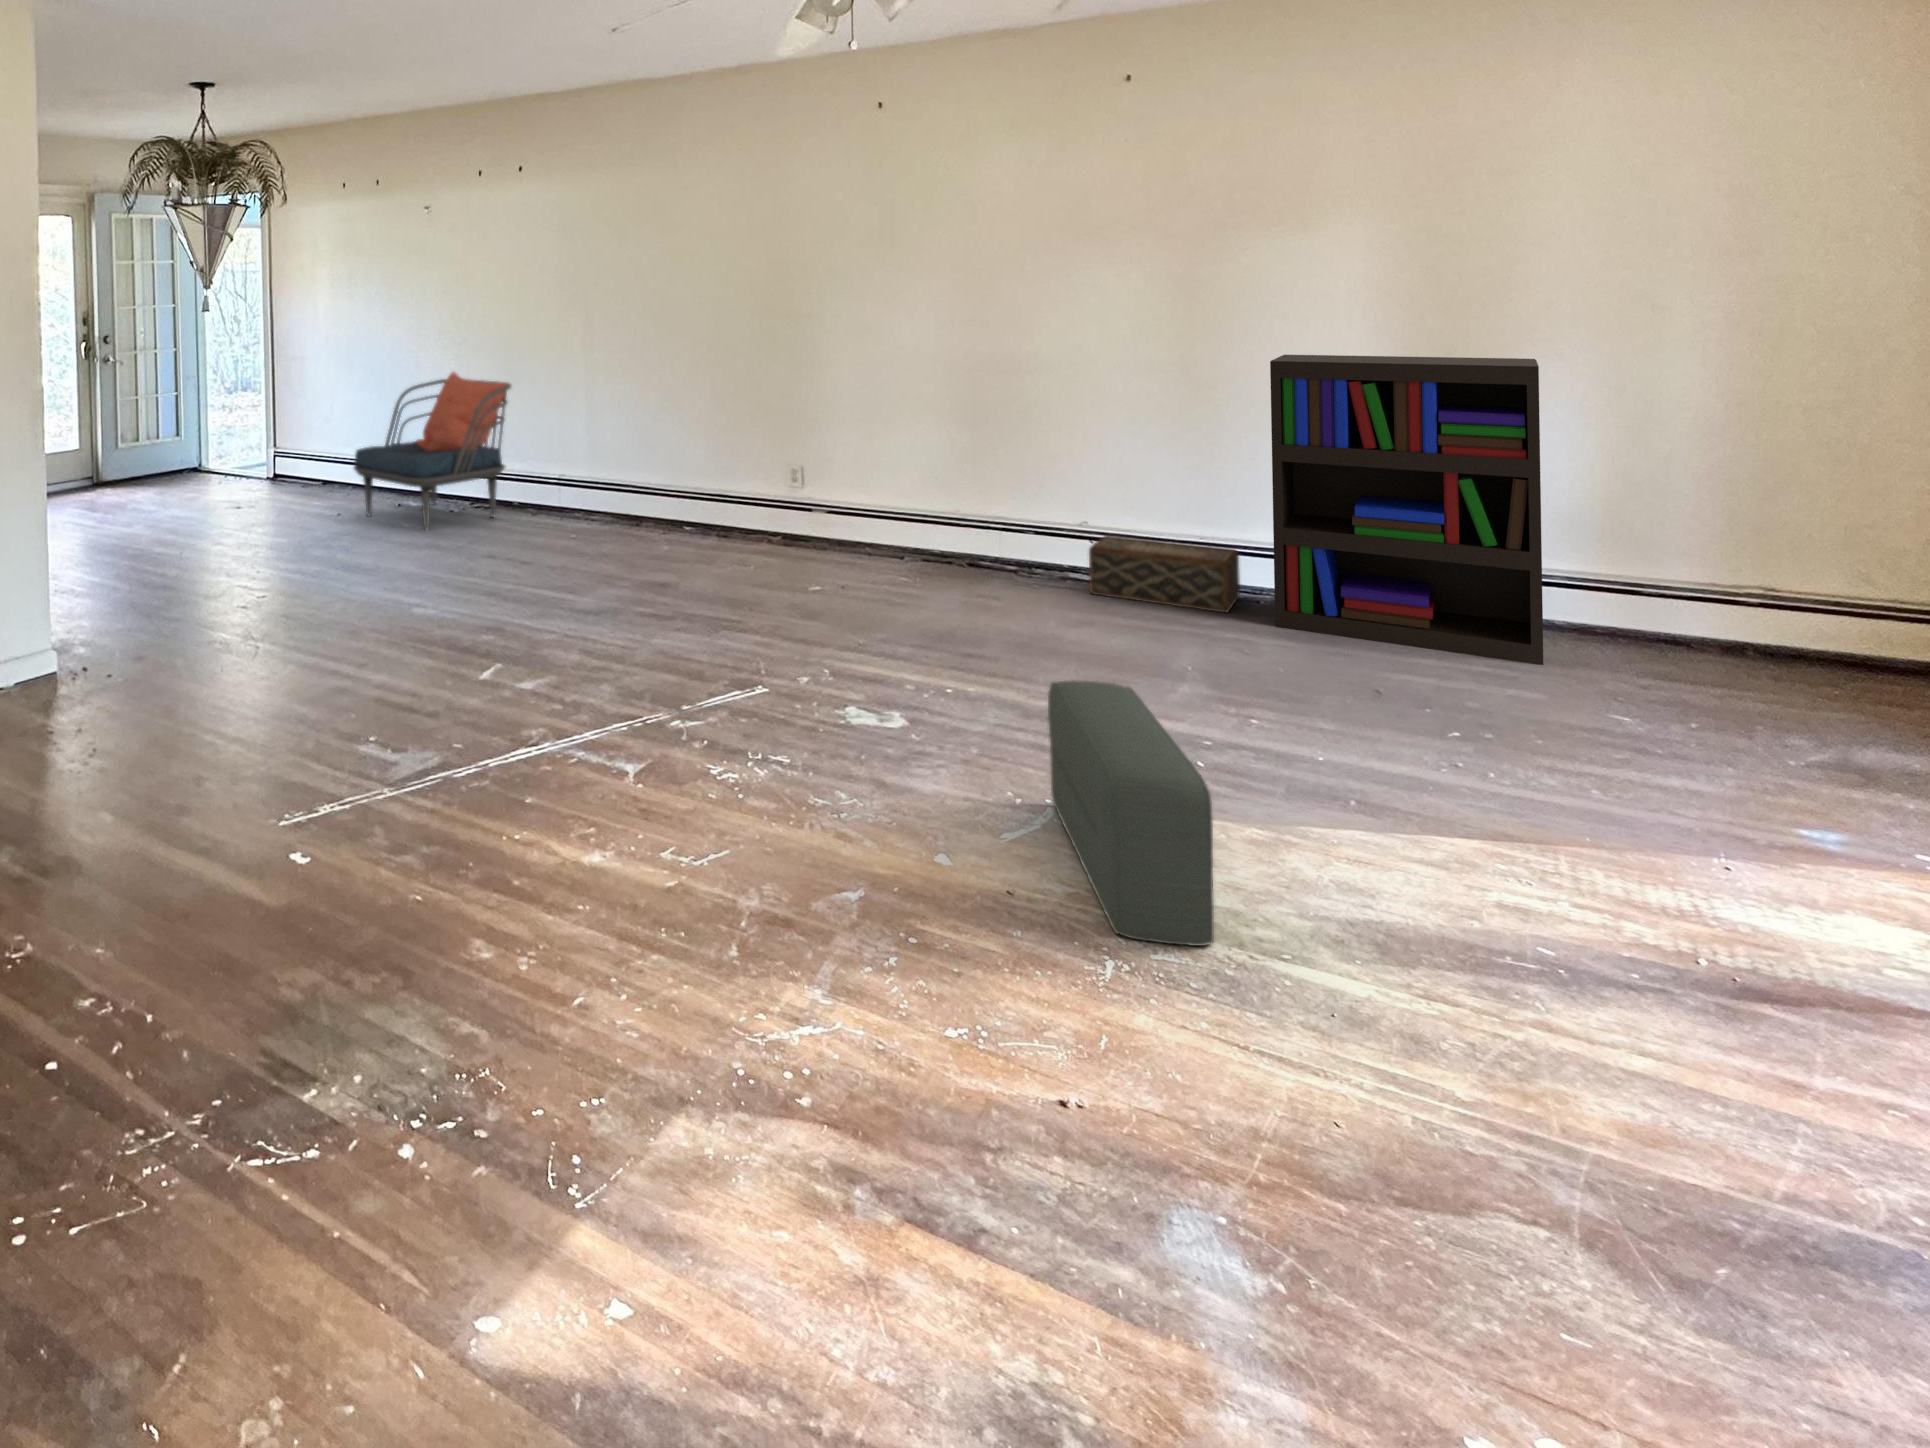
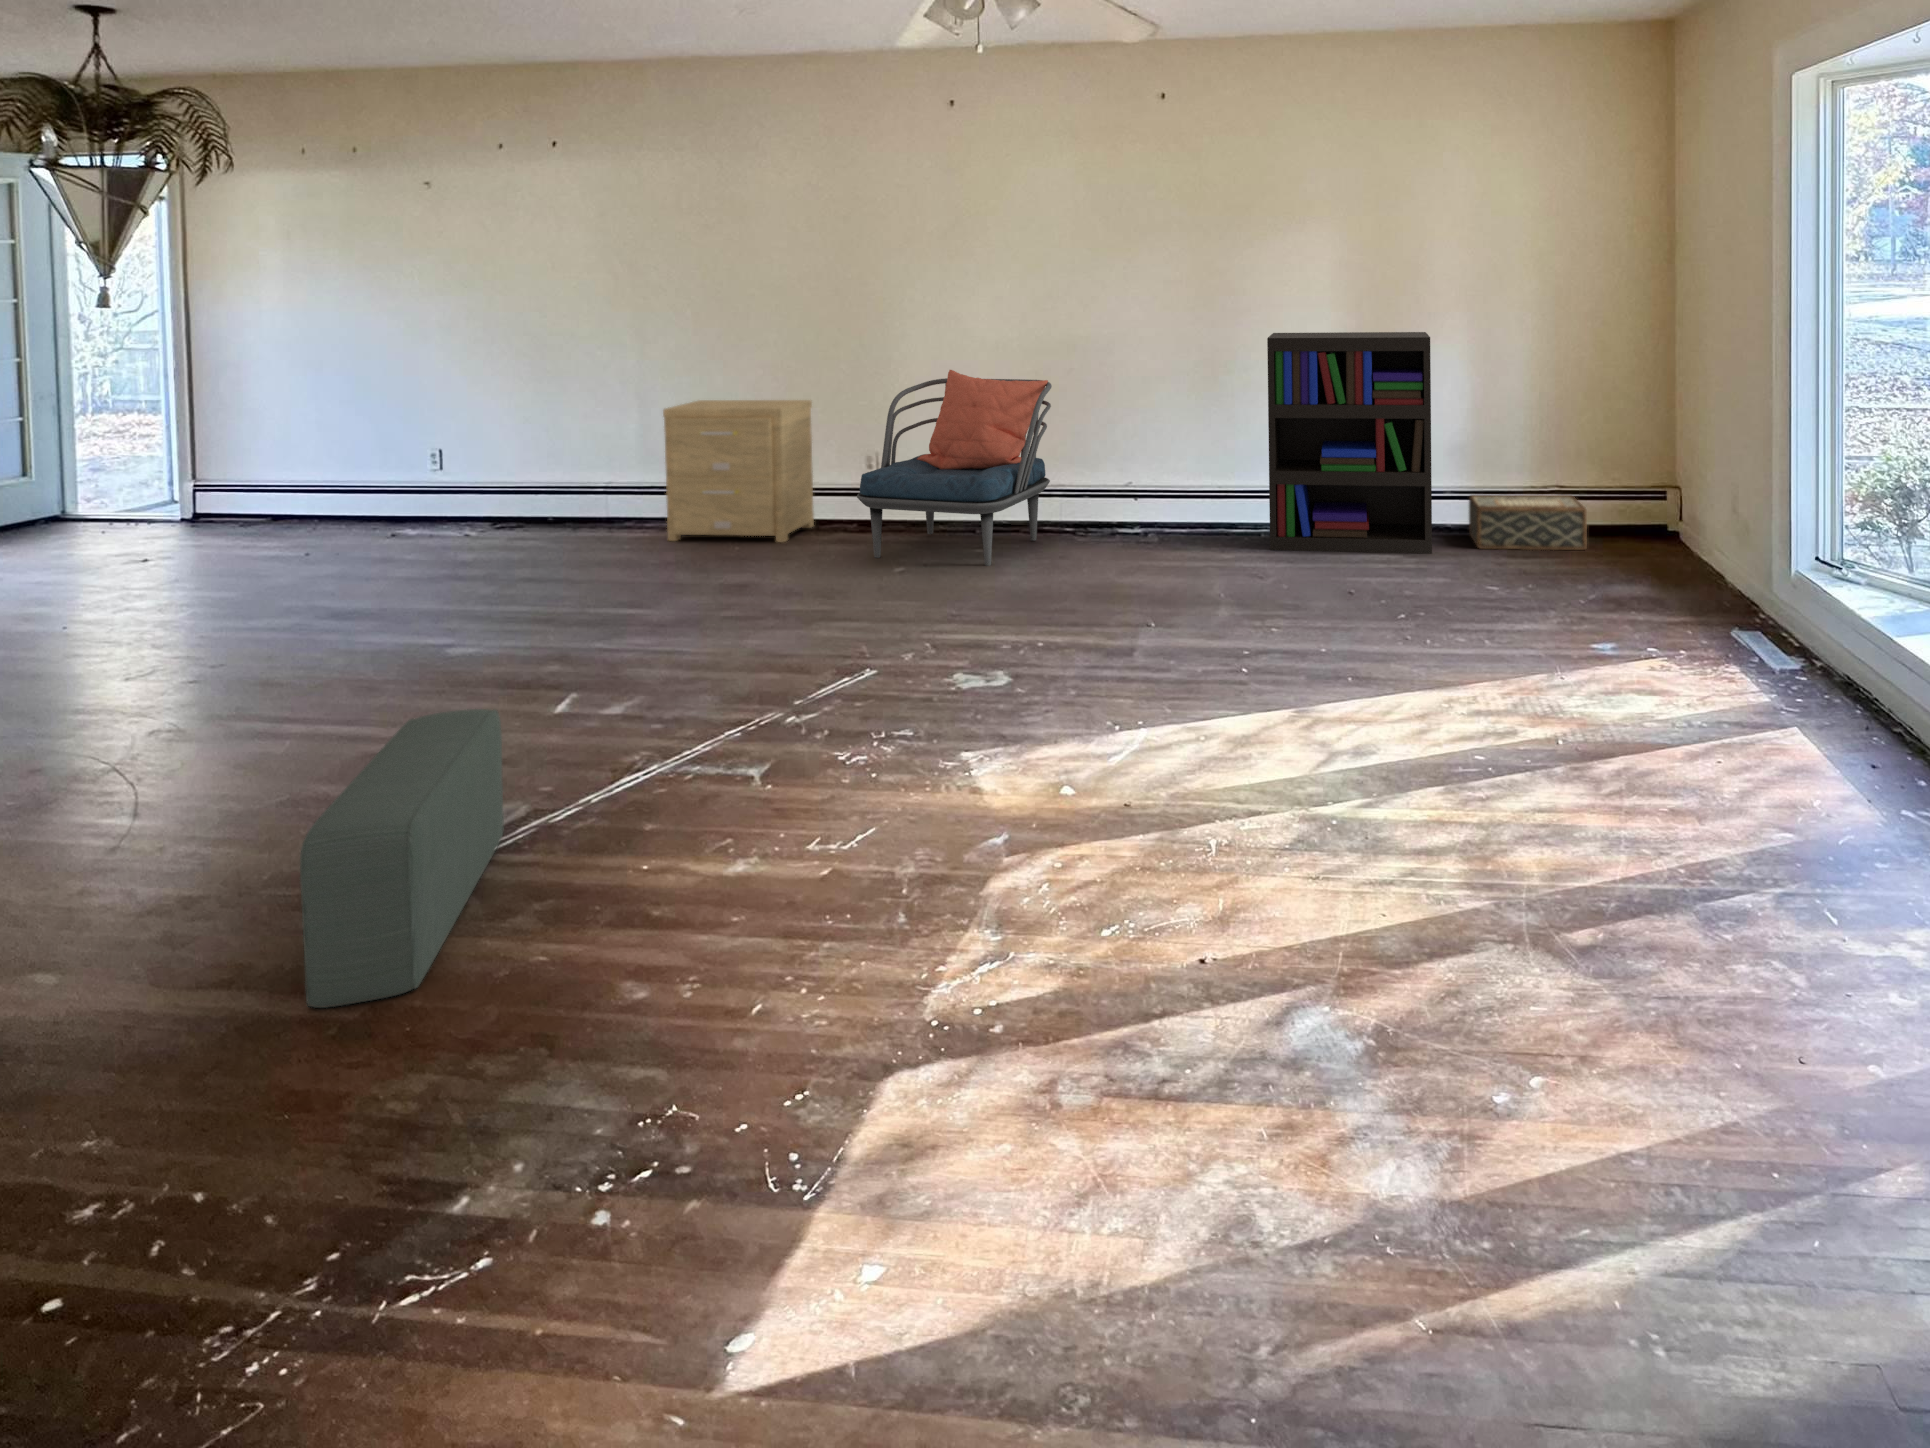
armchair: present [354,372,511,530] -> present [857,370,1052,566]
side table: none [600,404,736,547] -> present [663,400,814,542]
woven basket: present [1089,535,1240,613] -> present [1469,495,1587,550]
pouf: present [1048,680,1214,946] -> present [300,709,504,1008]

